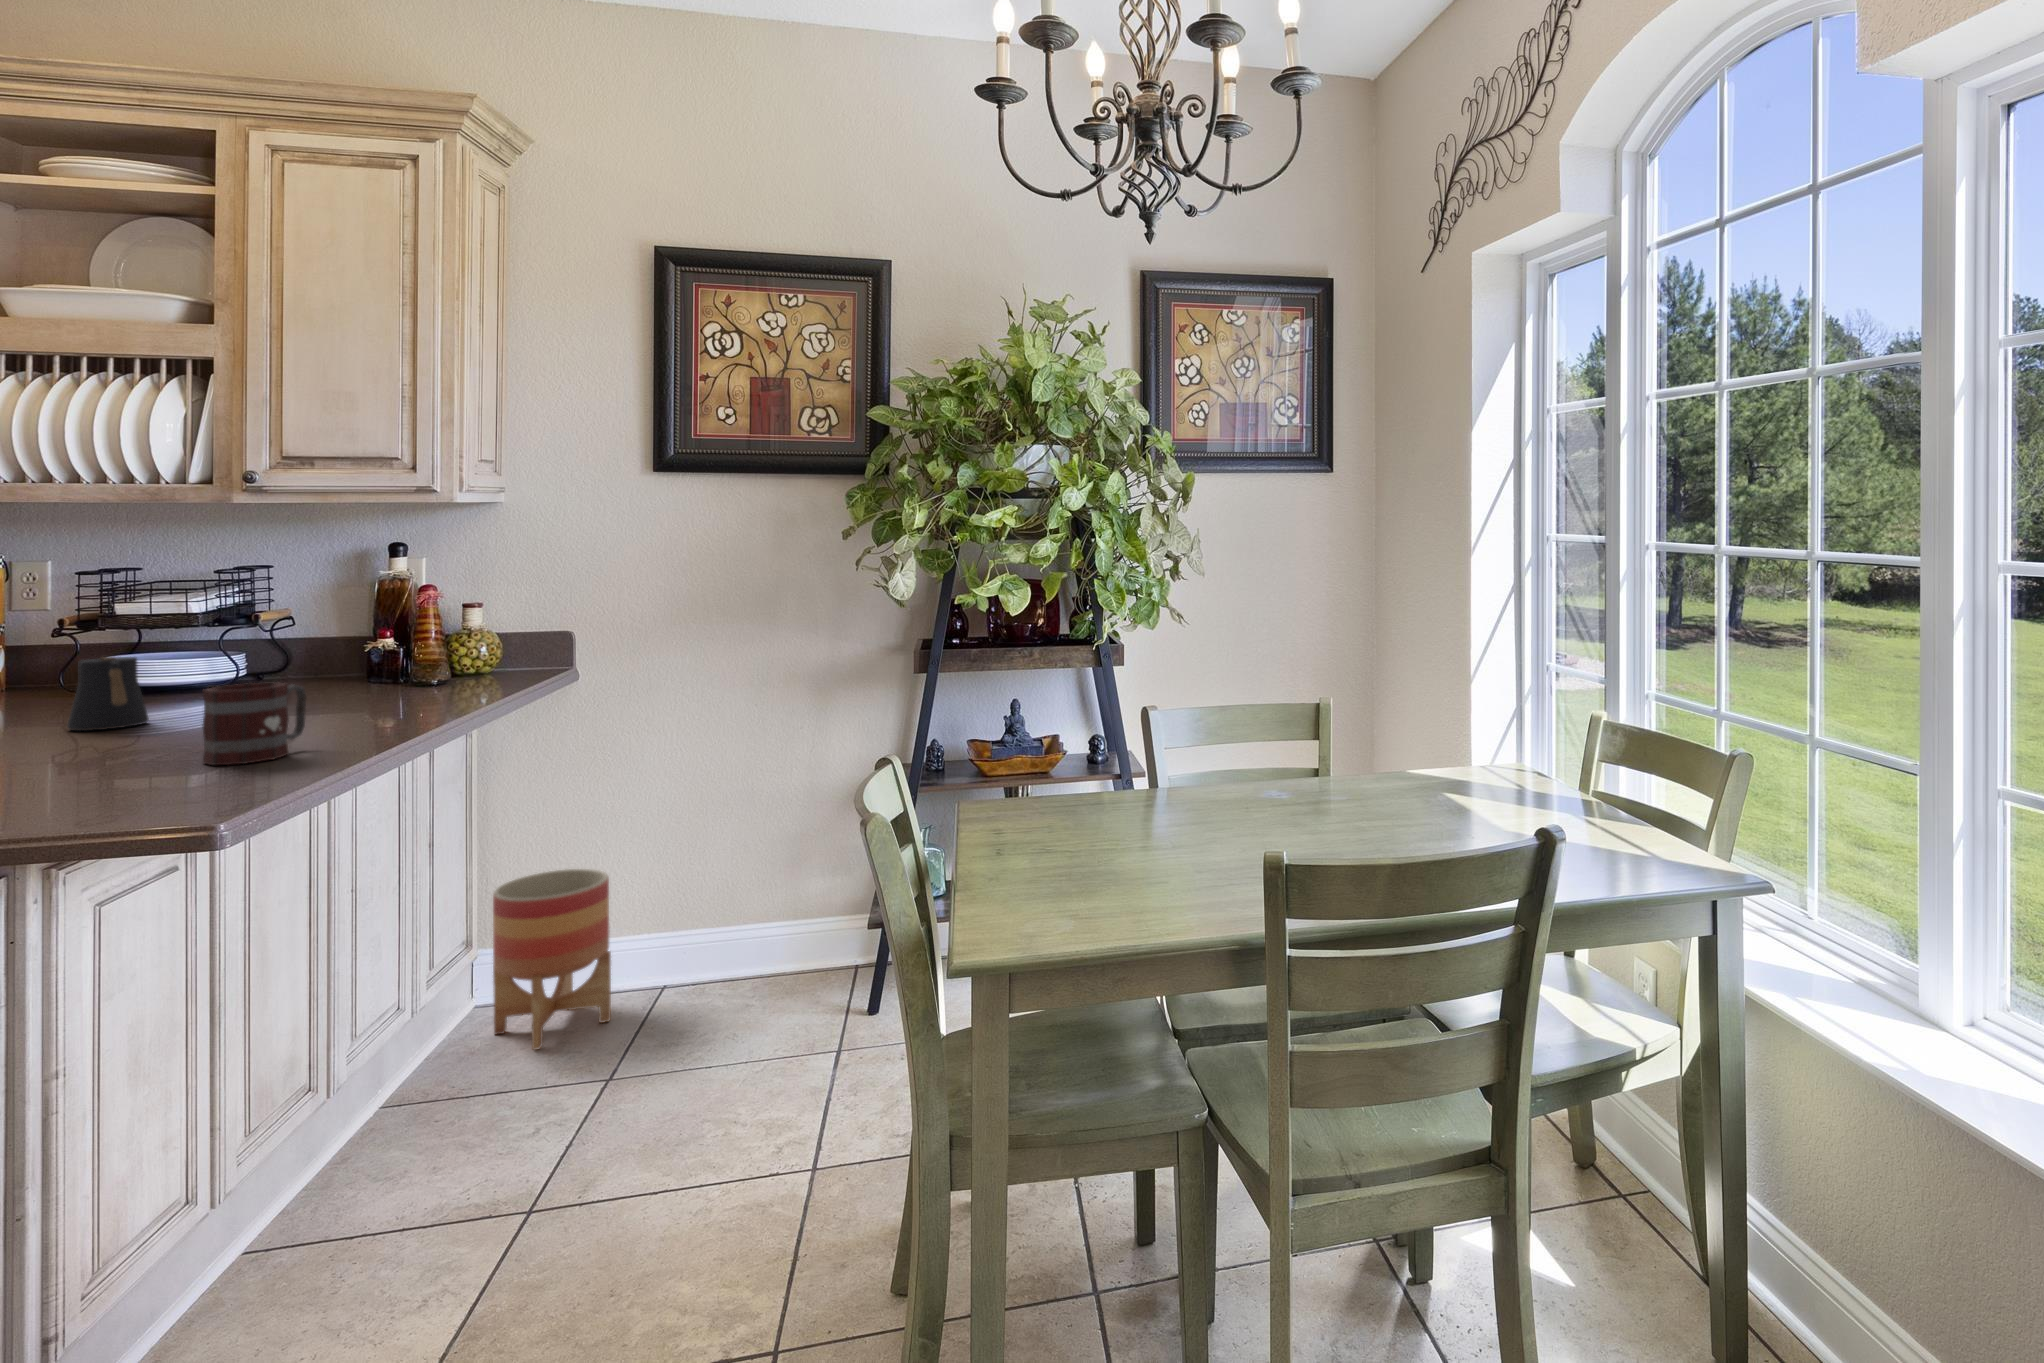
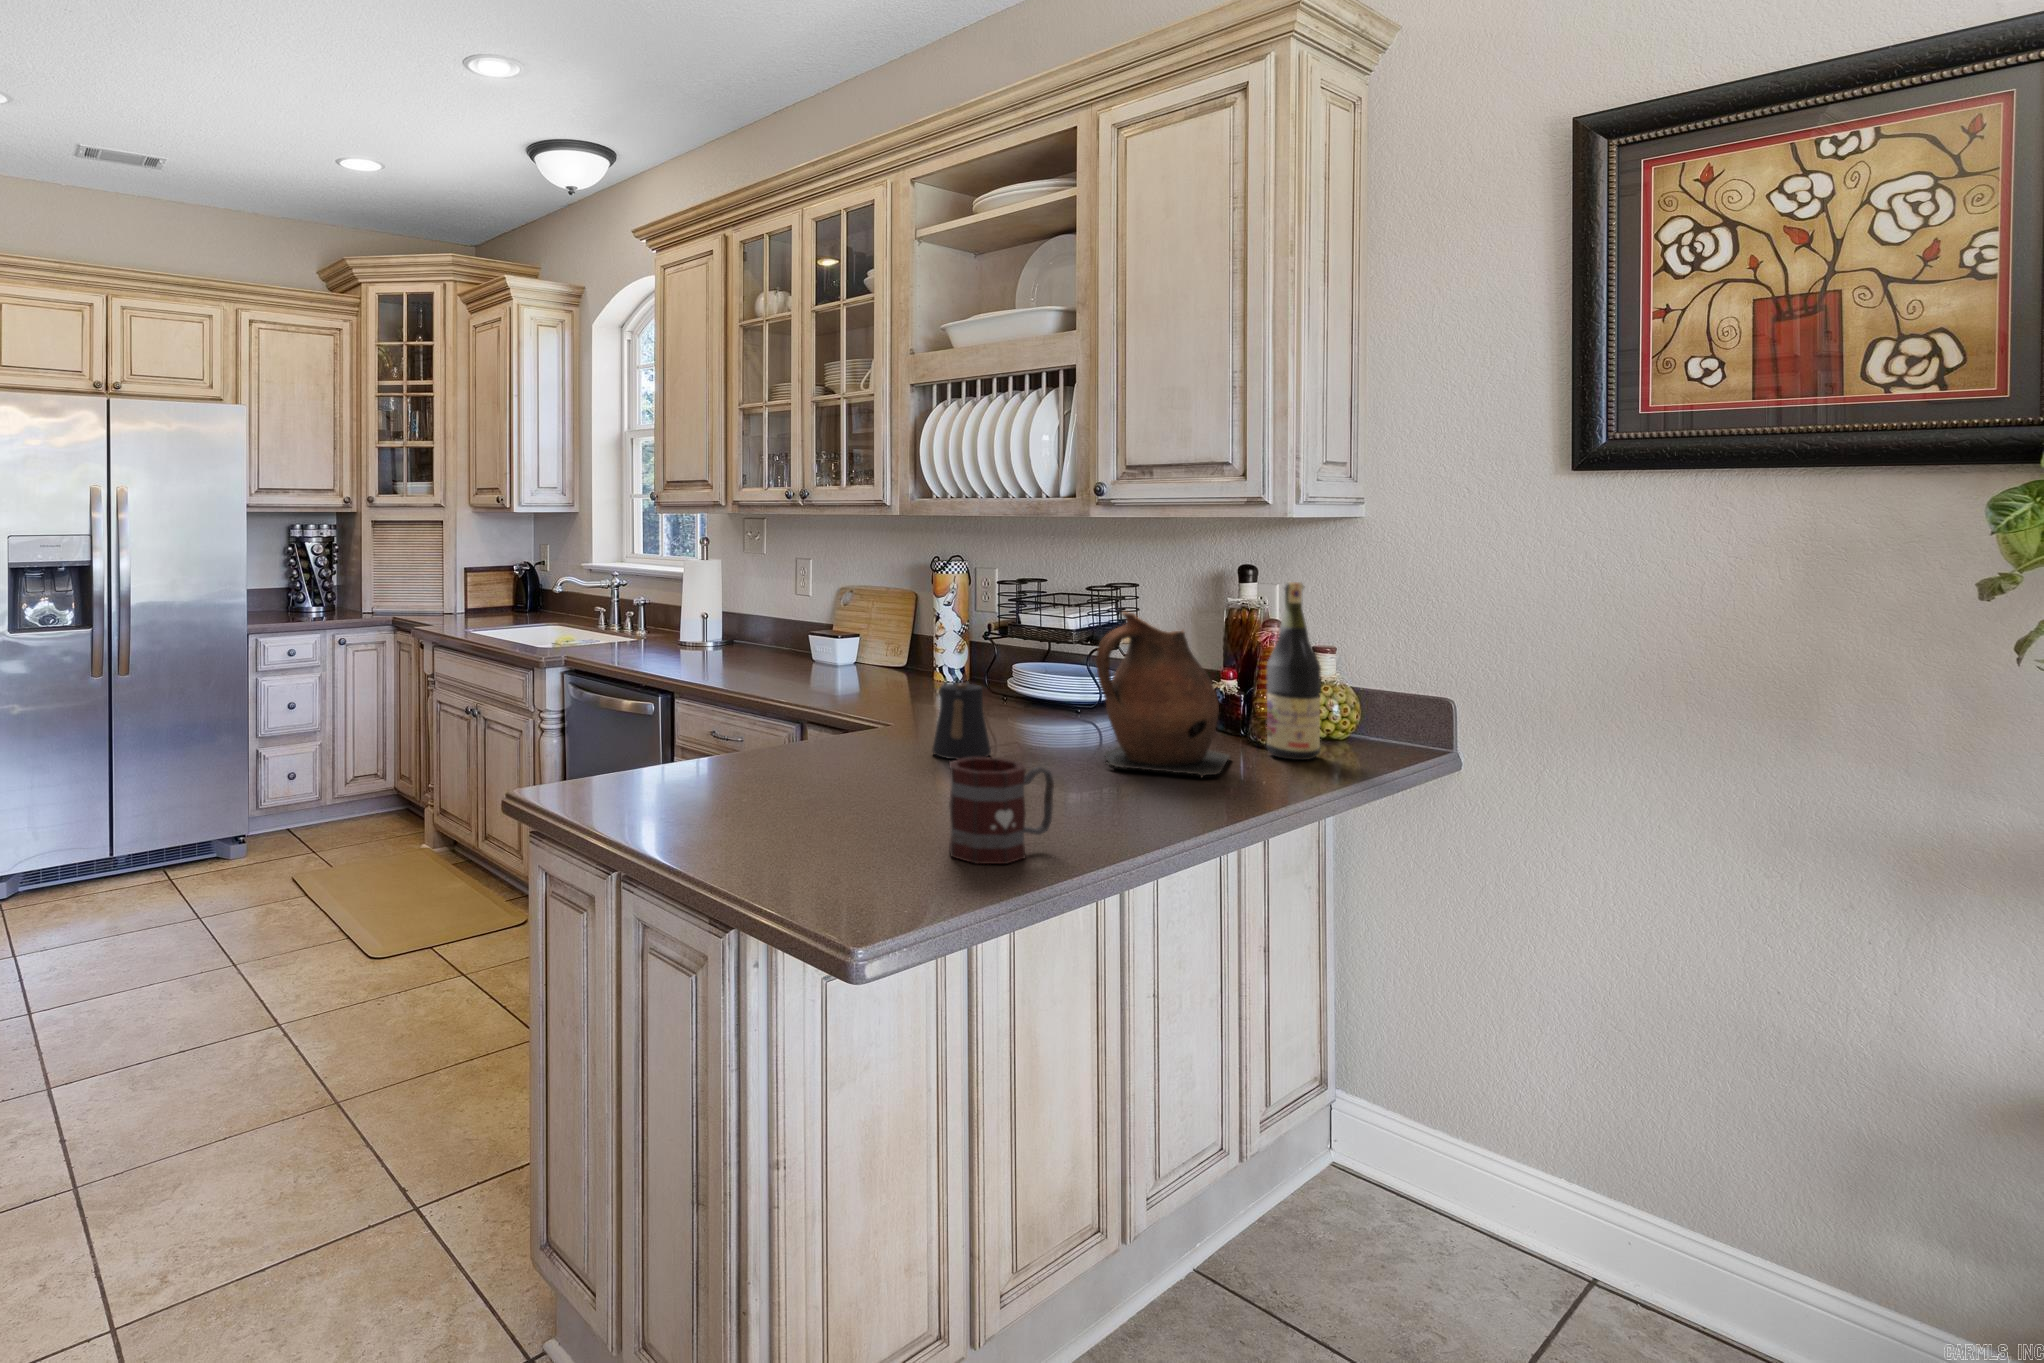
wine bottle: none [433,551,480,687] -> present [1267,582,1321,760]
ceramic pitcher: none [277,577,408,708] -> present [1096,612,1230,777]
planter: present [493,869,611,1050] -> none [1338,1019,1494,1283]

